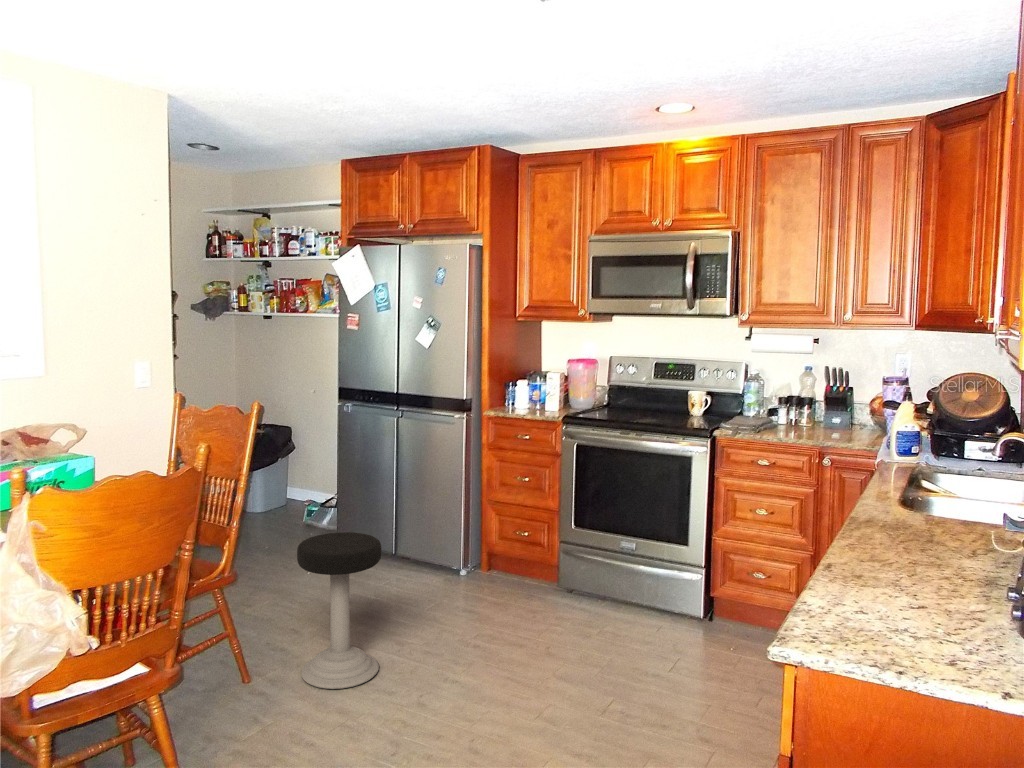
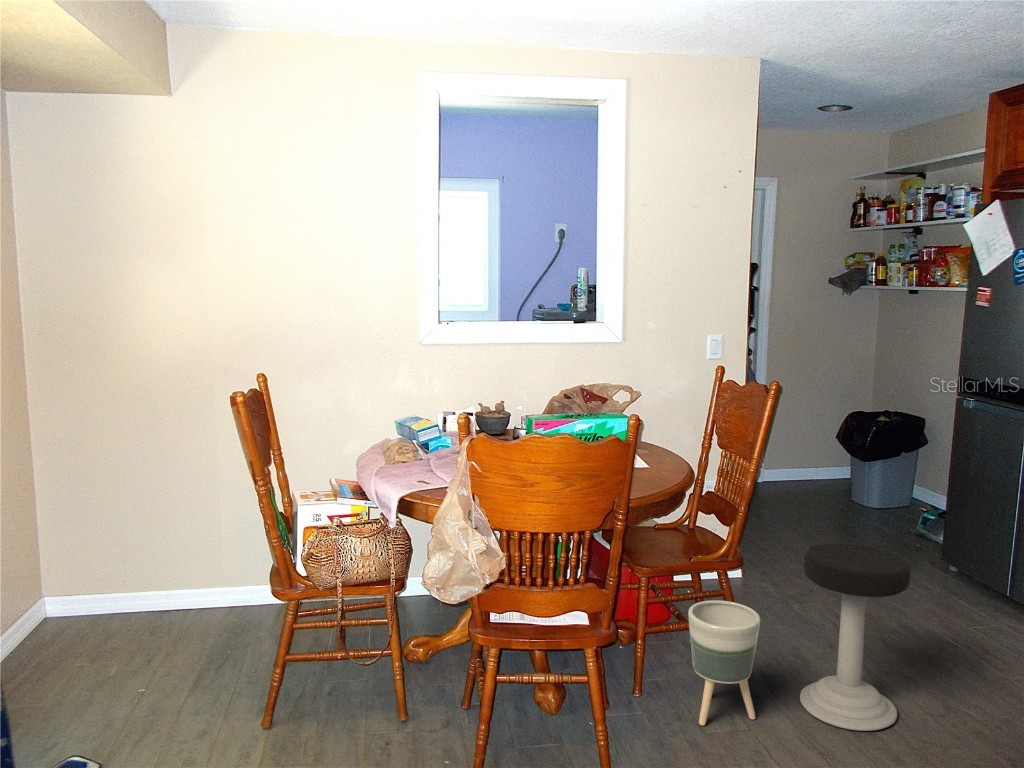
planter: none [211,611,280,735] -> present [688,600,760,725]

